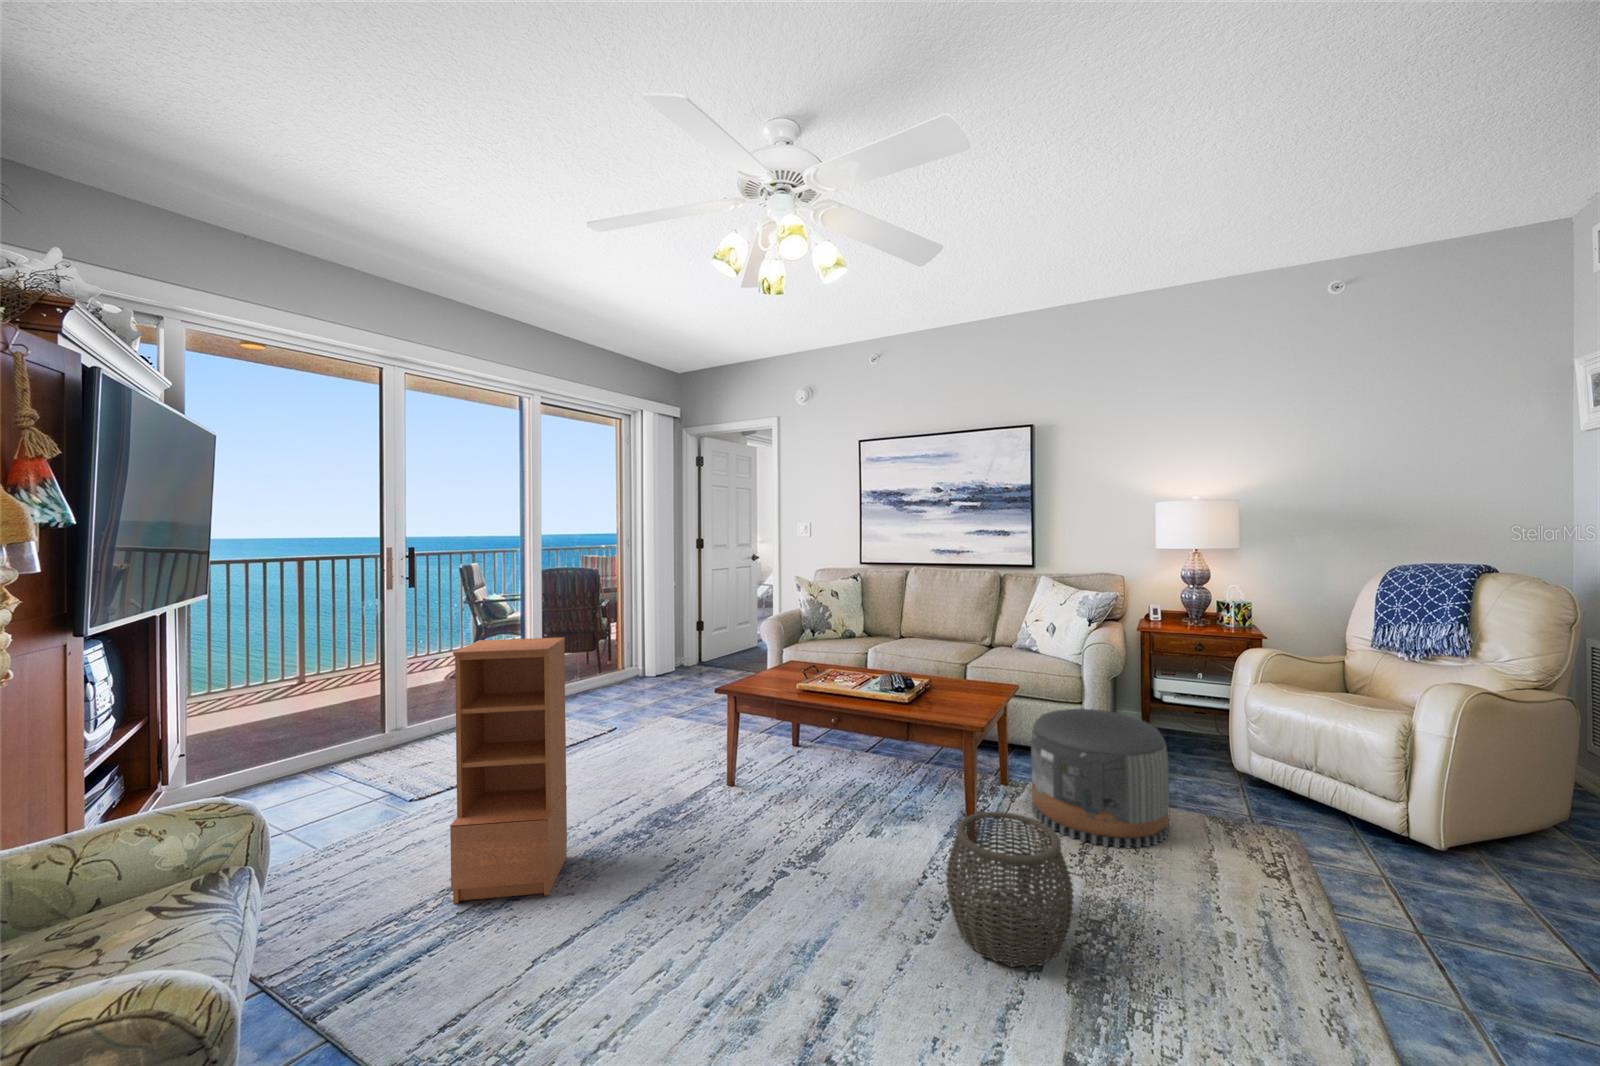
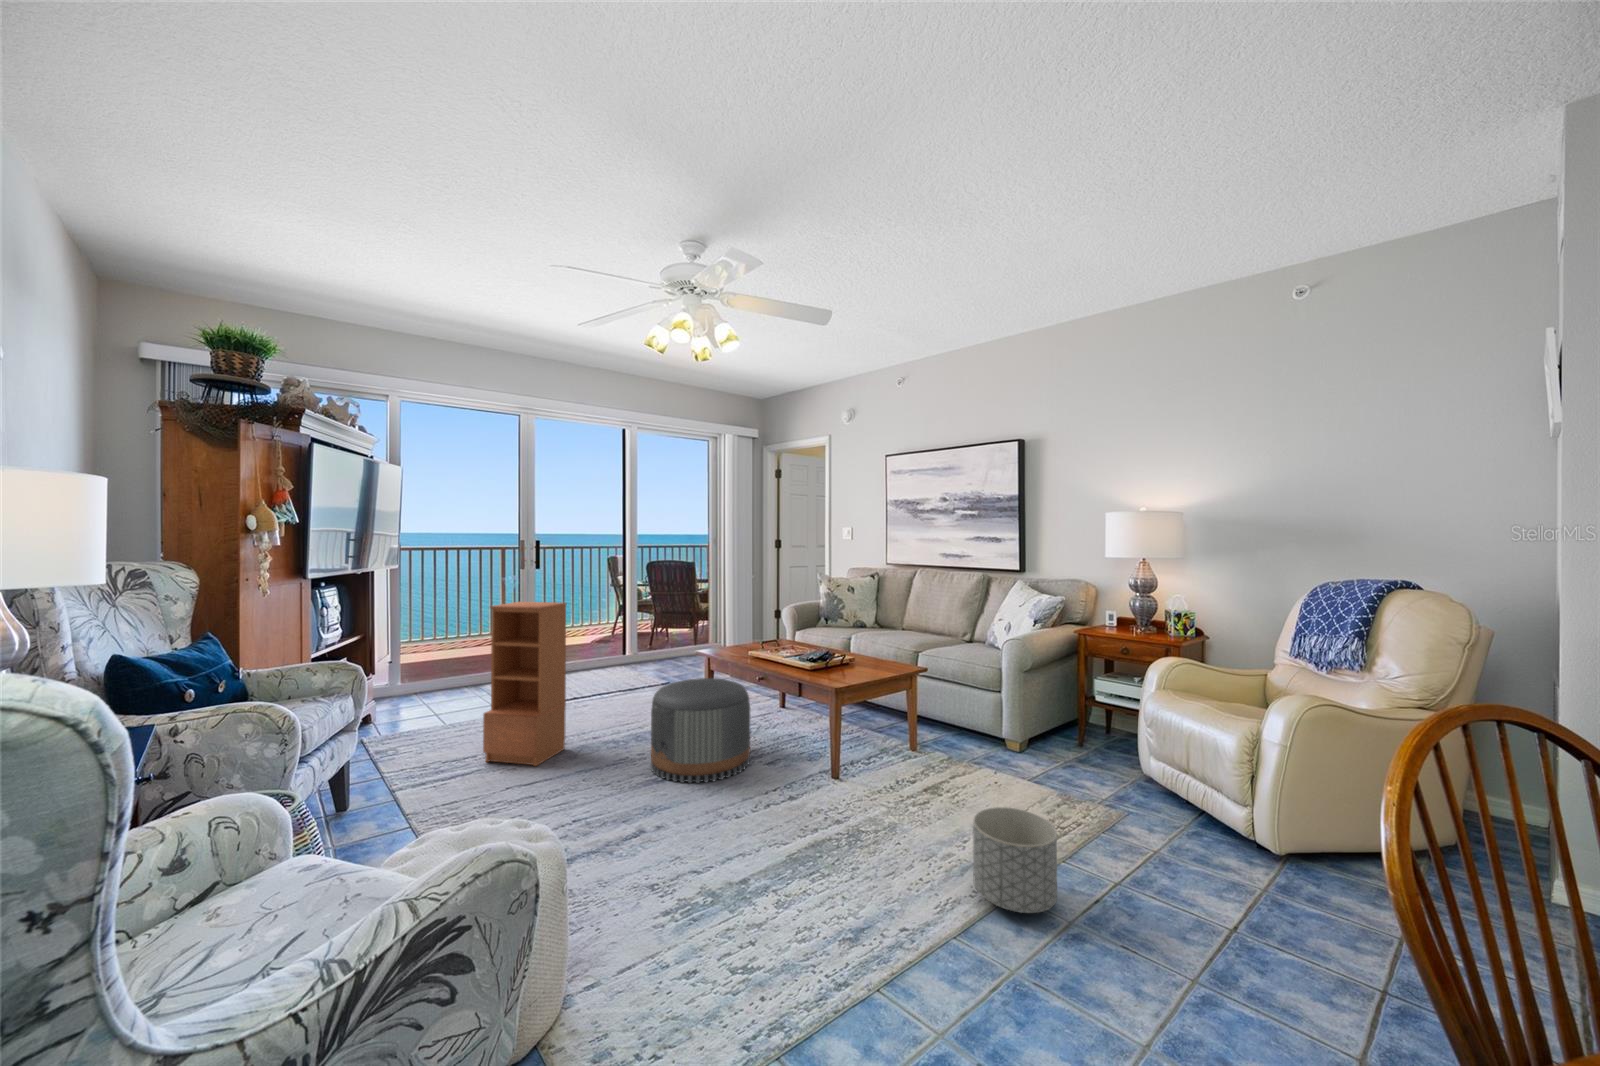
pouf: present [1031,709,1170,848] -> present [651,678,750,783]
woven basket: present [946,812,1074,968] -> none [738,747,829,855]
planter: none [1276,851,1402,983] -> present [973,807,1057,913]

